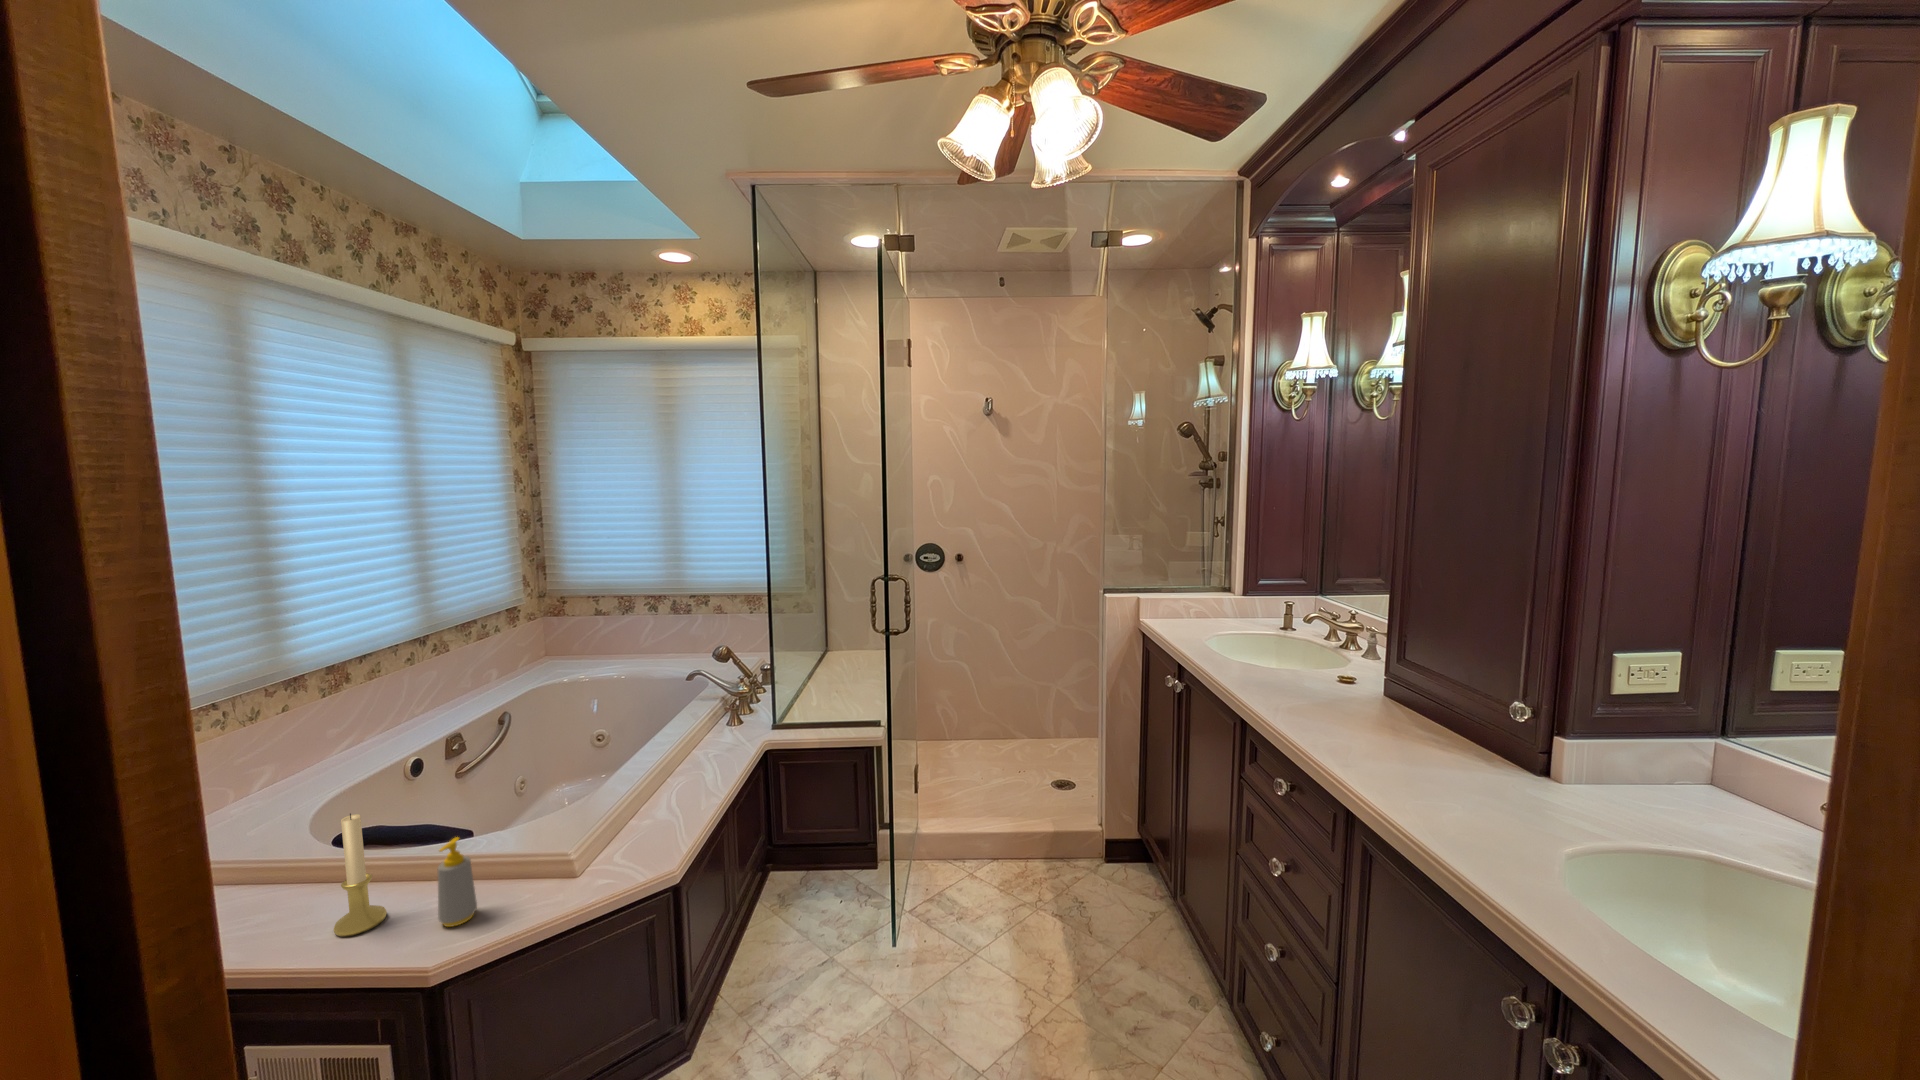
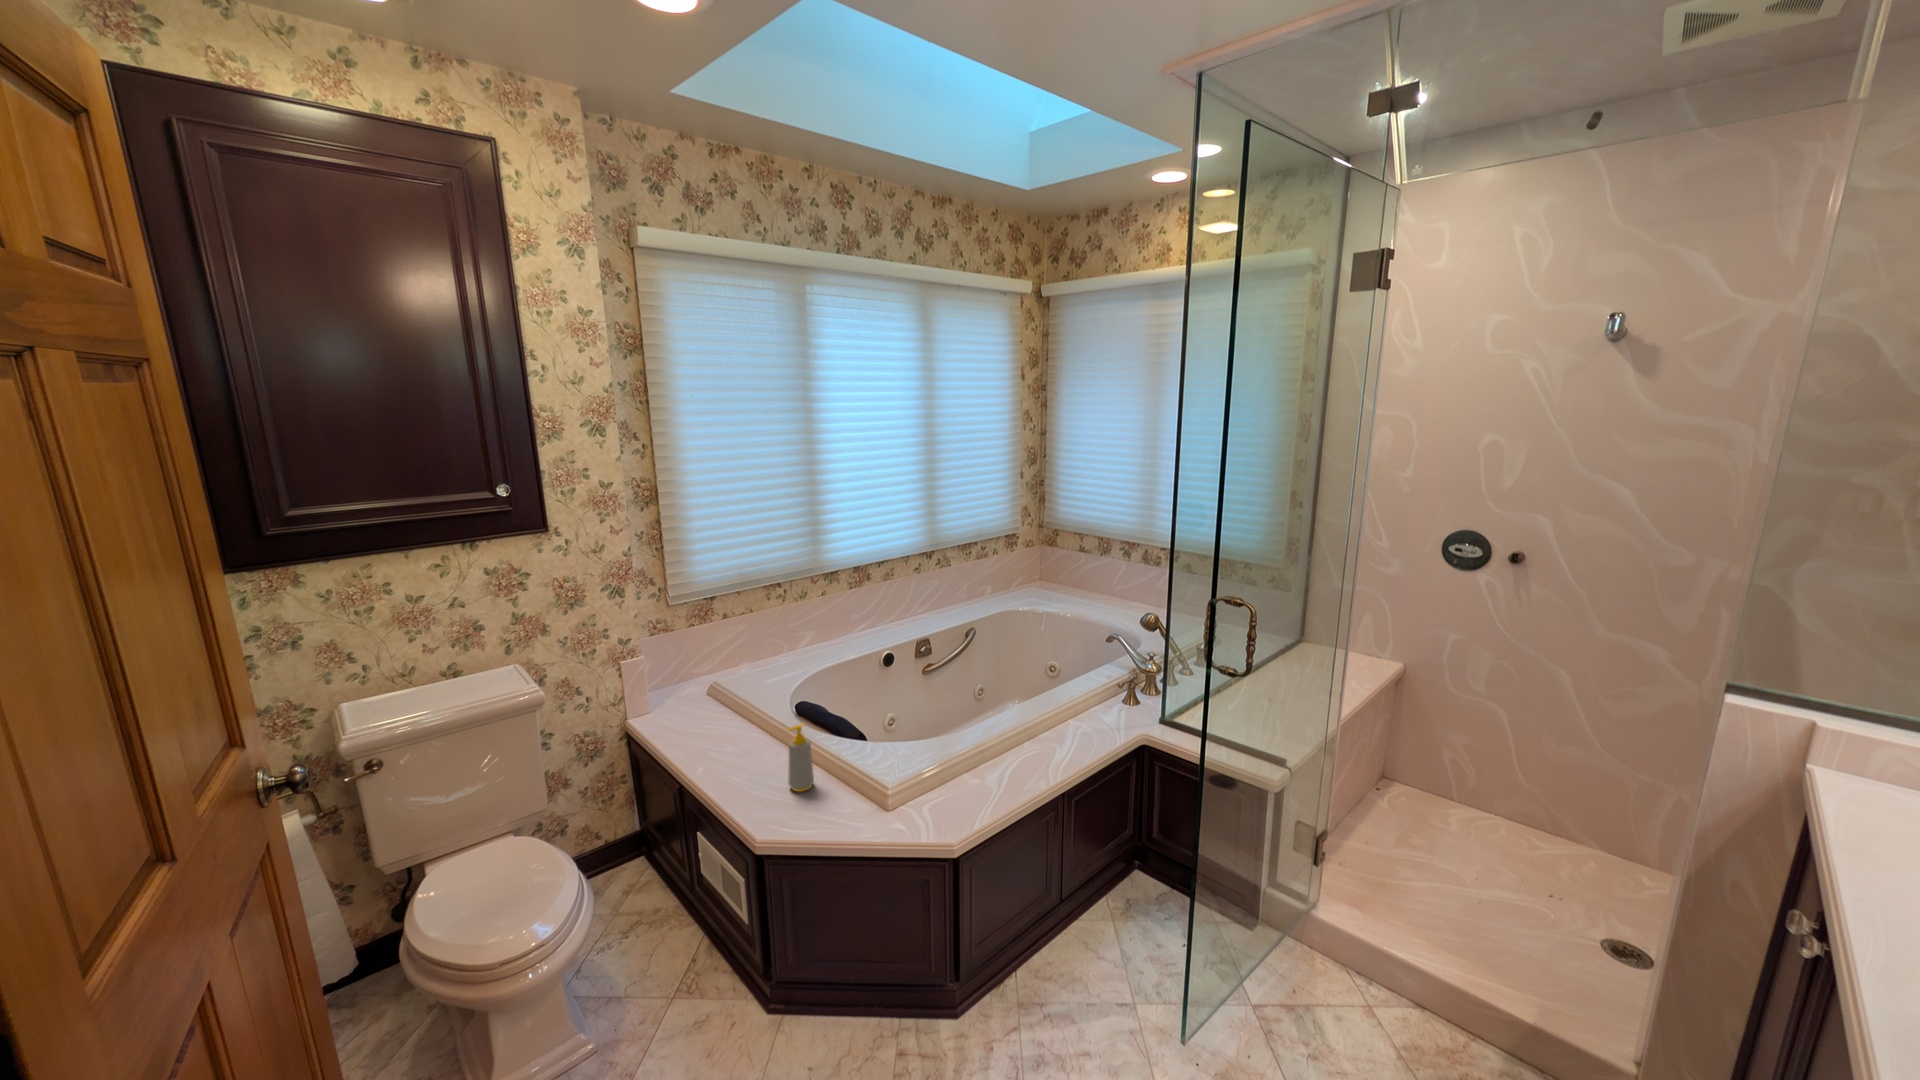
candle holder: present [334,814,387,937] -> none [749,680,779,768]

